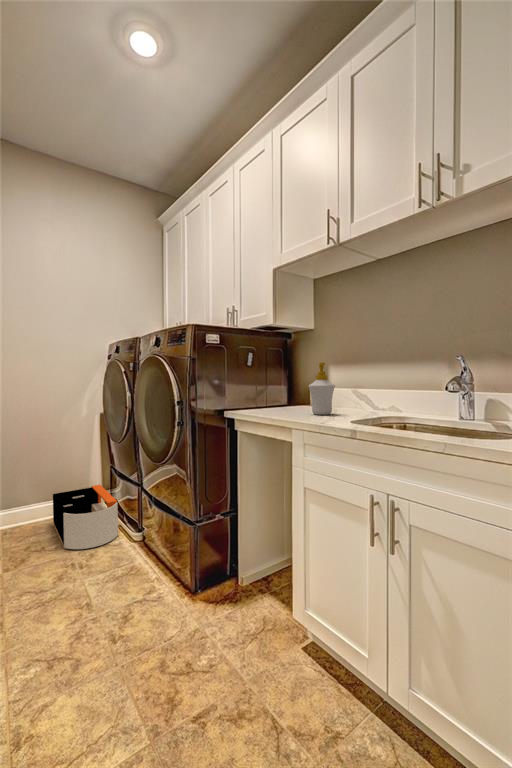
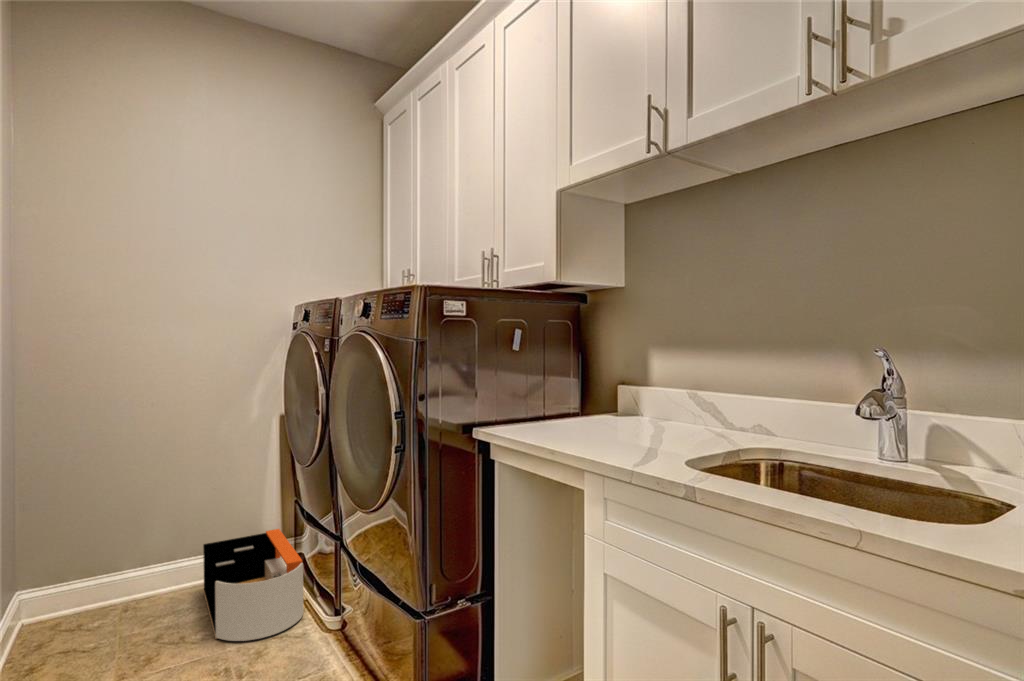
soap bottle: present [309,363,335,415] -> none [613,350,658,439]

